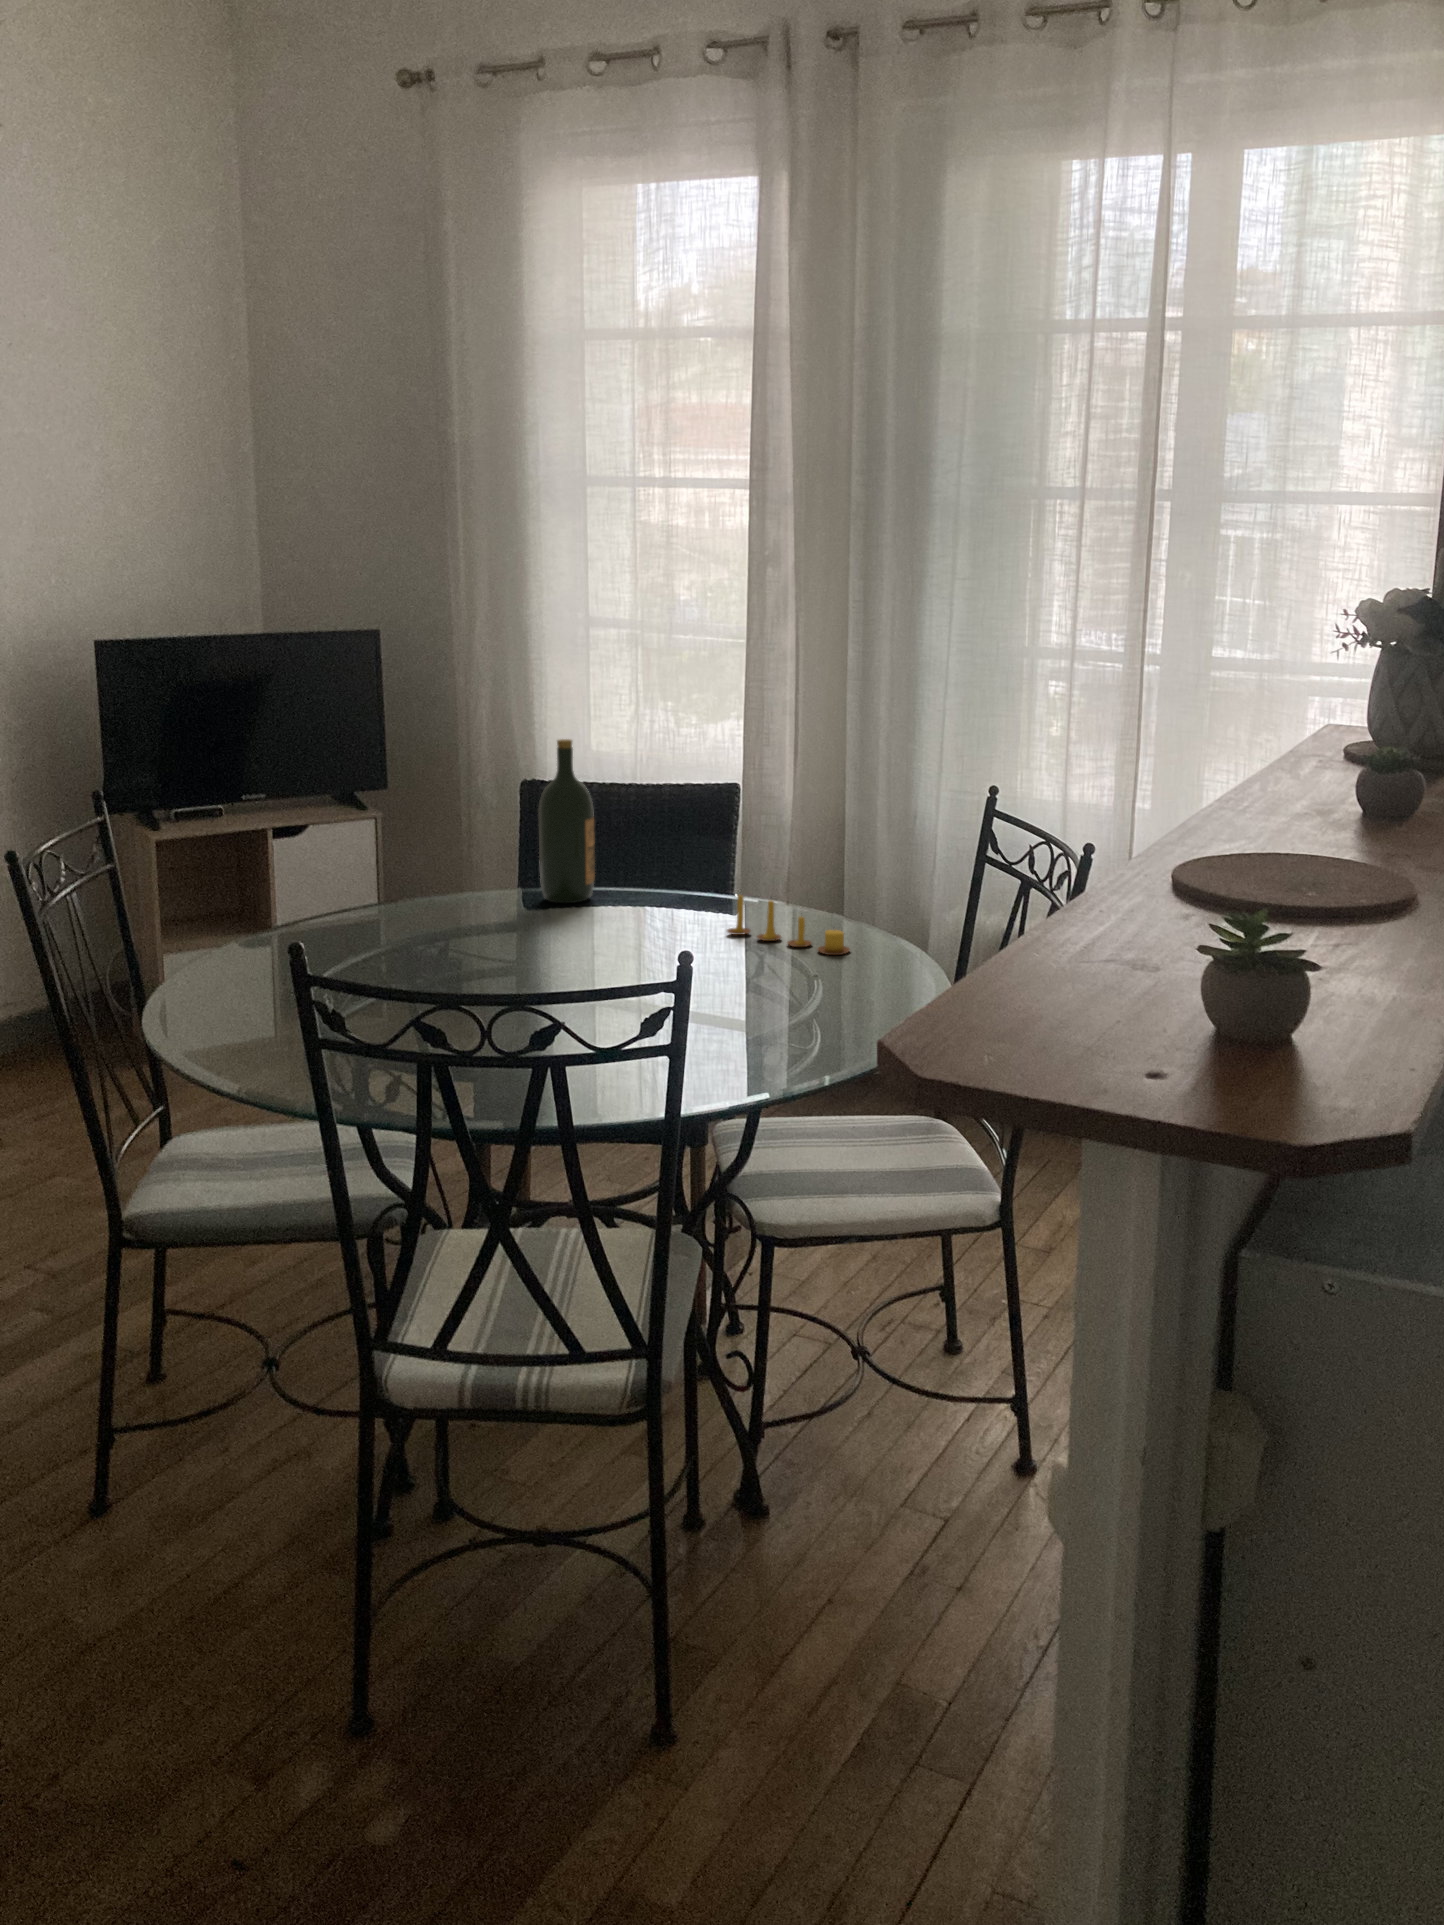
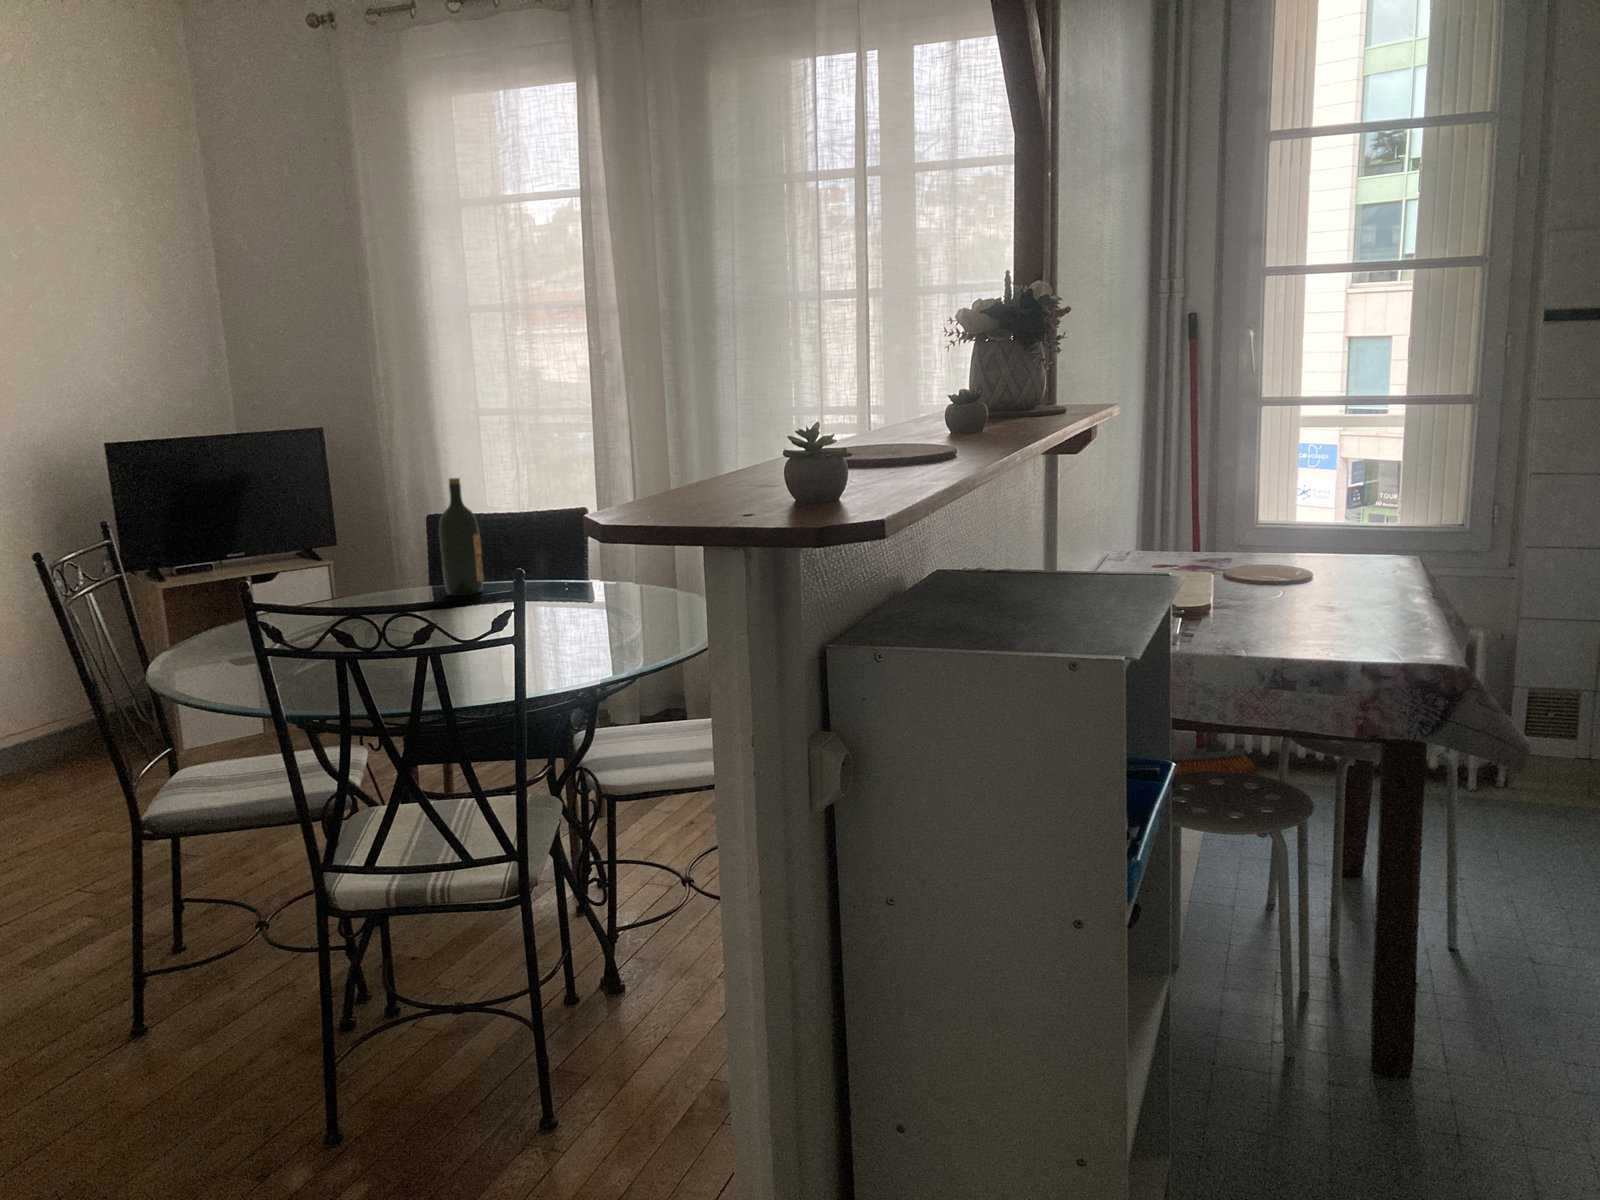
candle: present [727,895,850,955] -> none [577,571,663,608]

